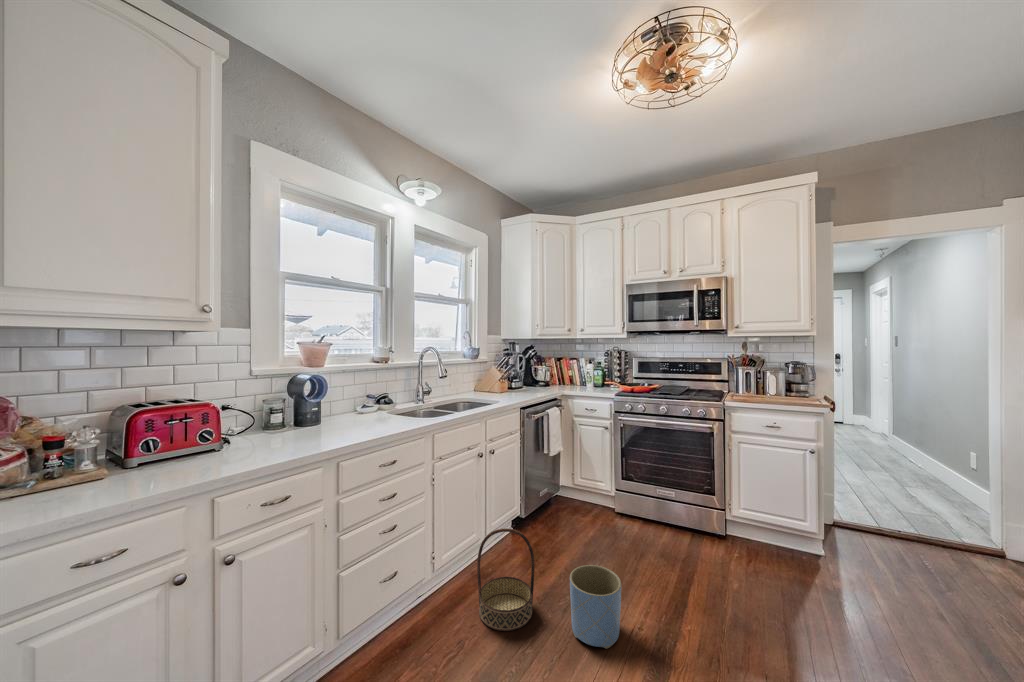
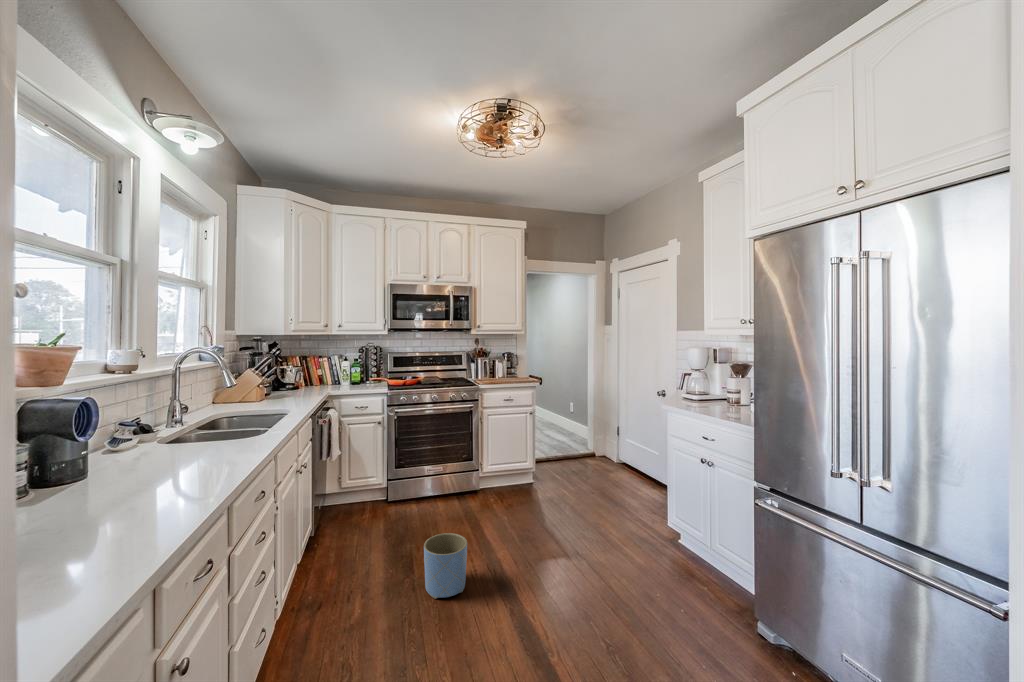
basket: present [477,528,535,631] -> none [332,530,390,636]

